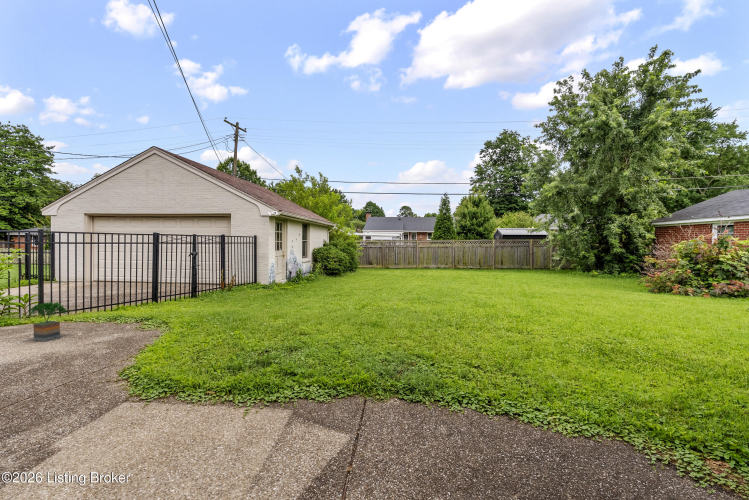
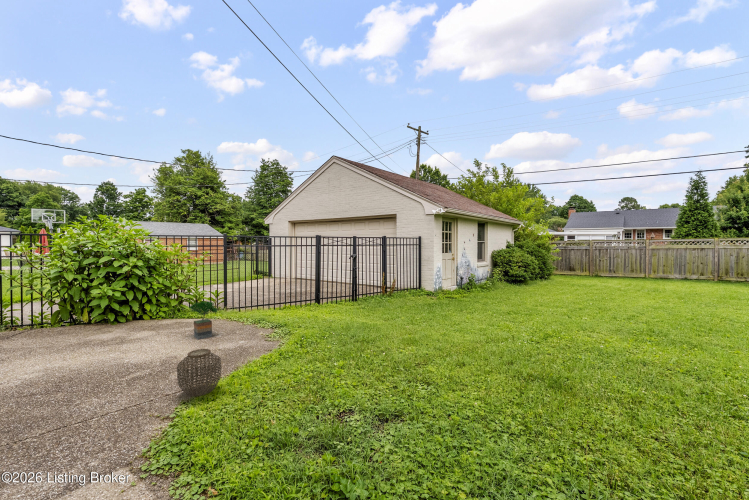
woven basket: none [91,332,132,371] -> present [177,349,221,396]

